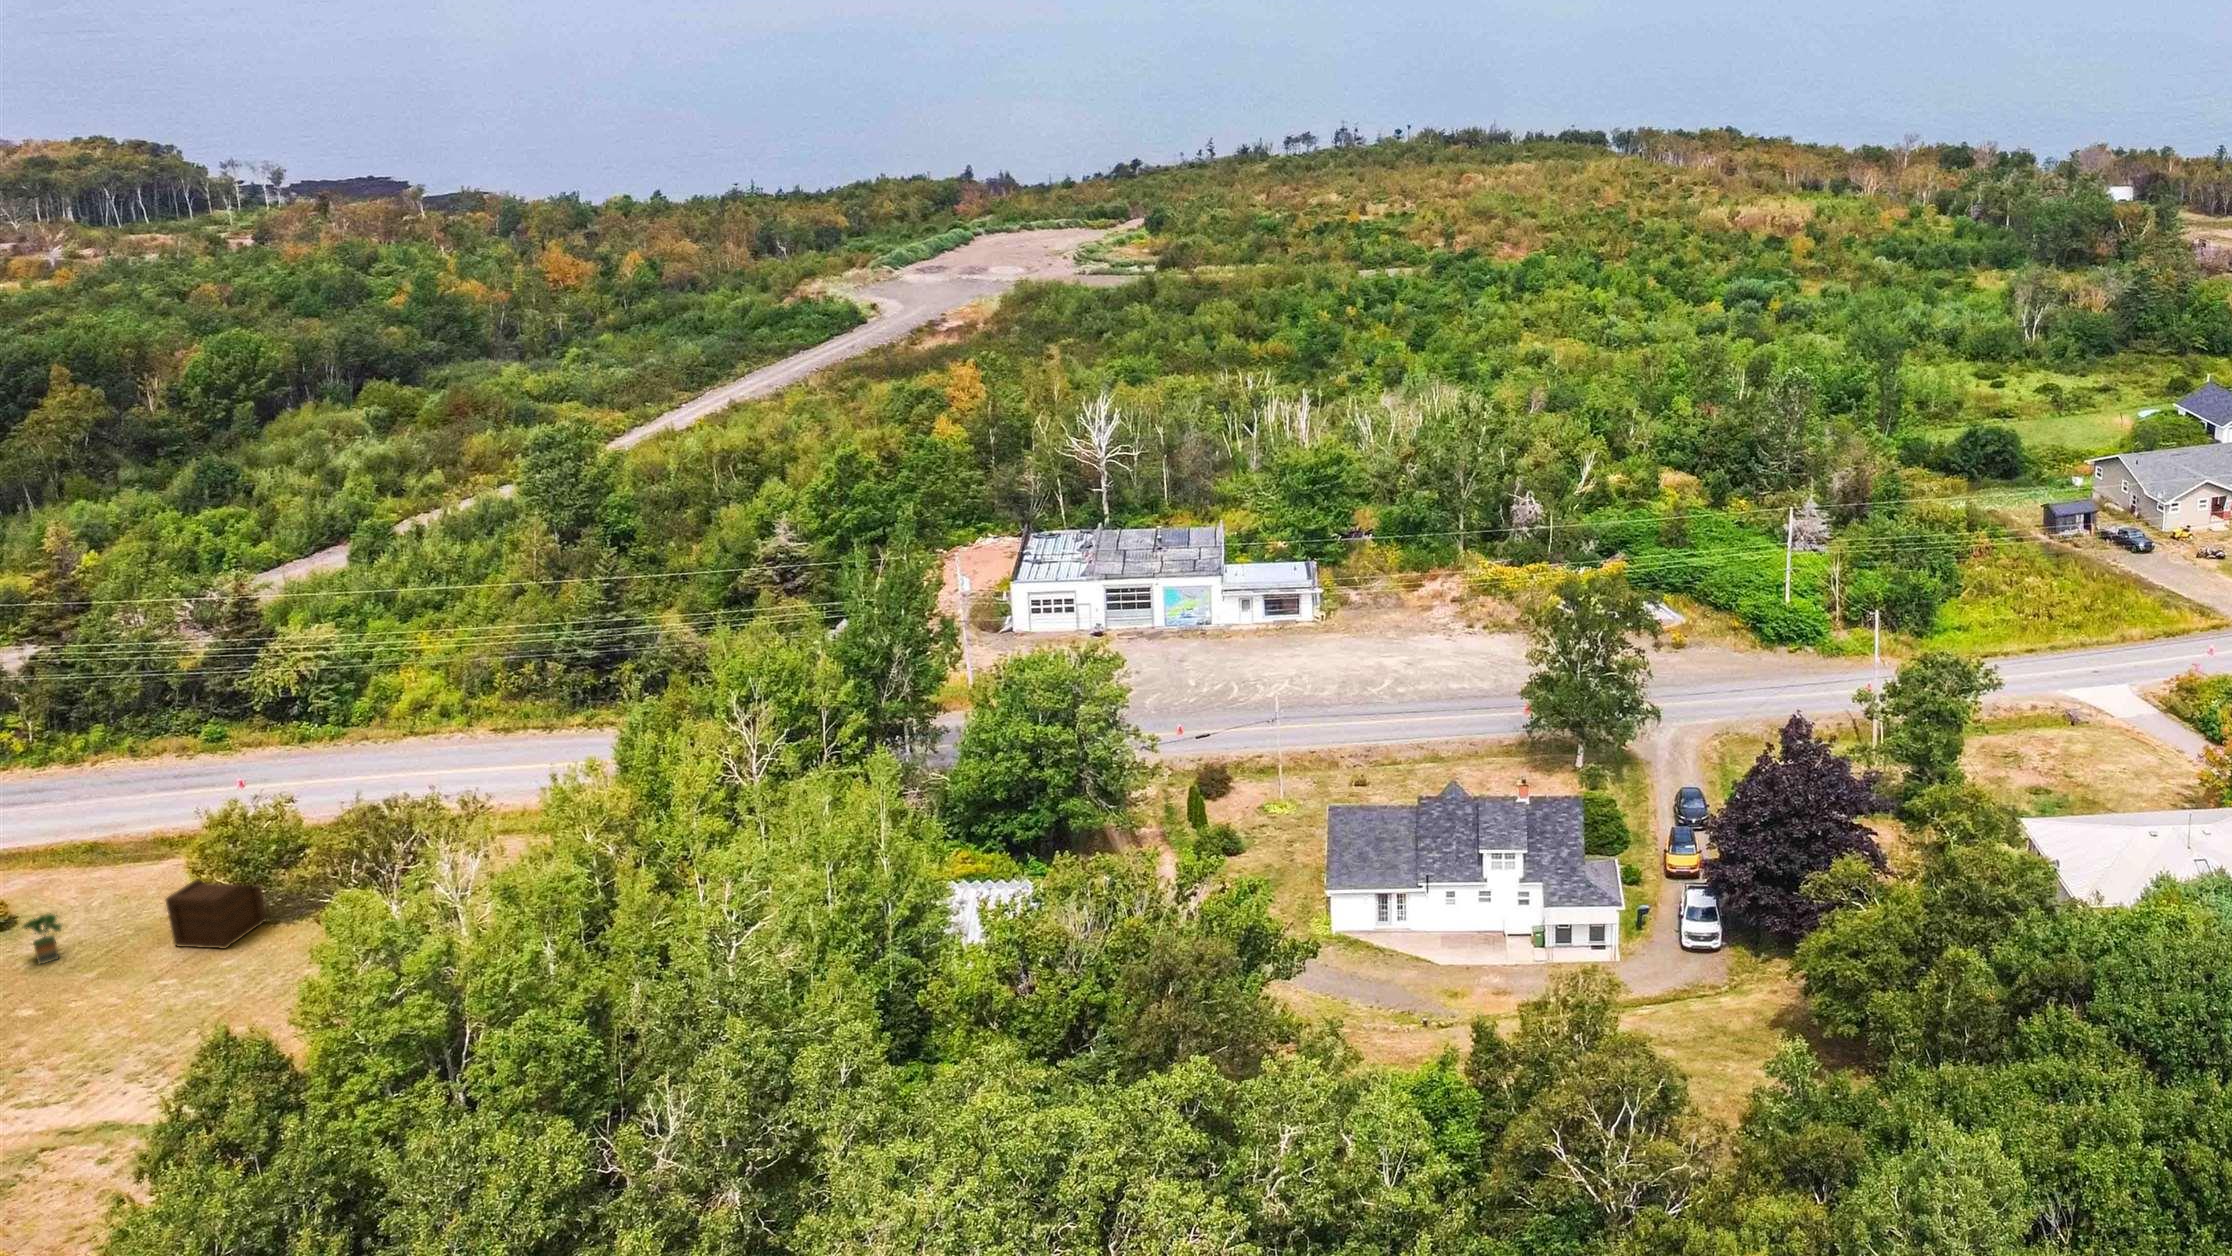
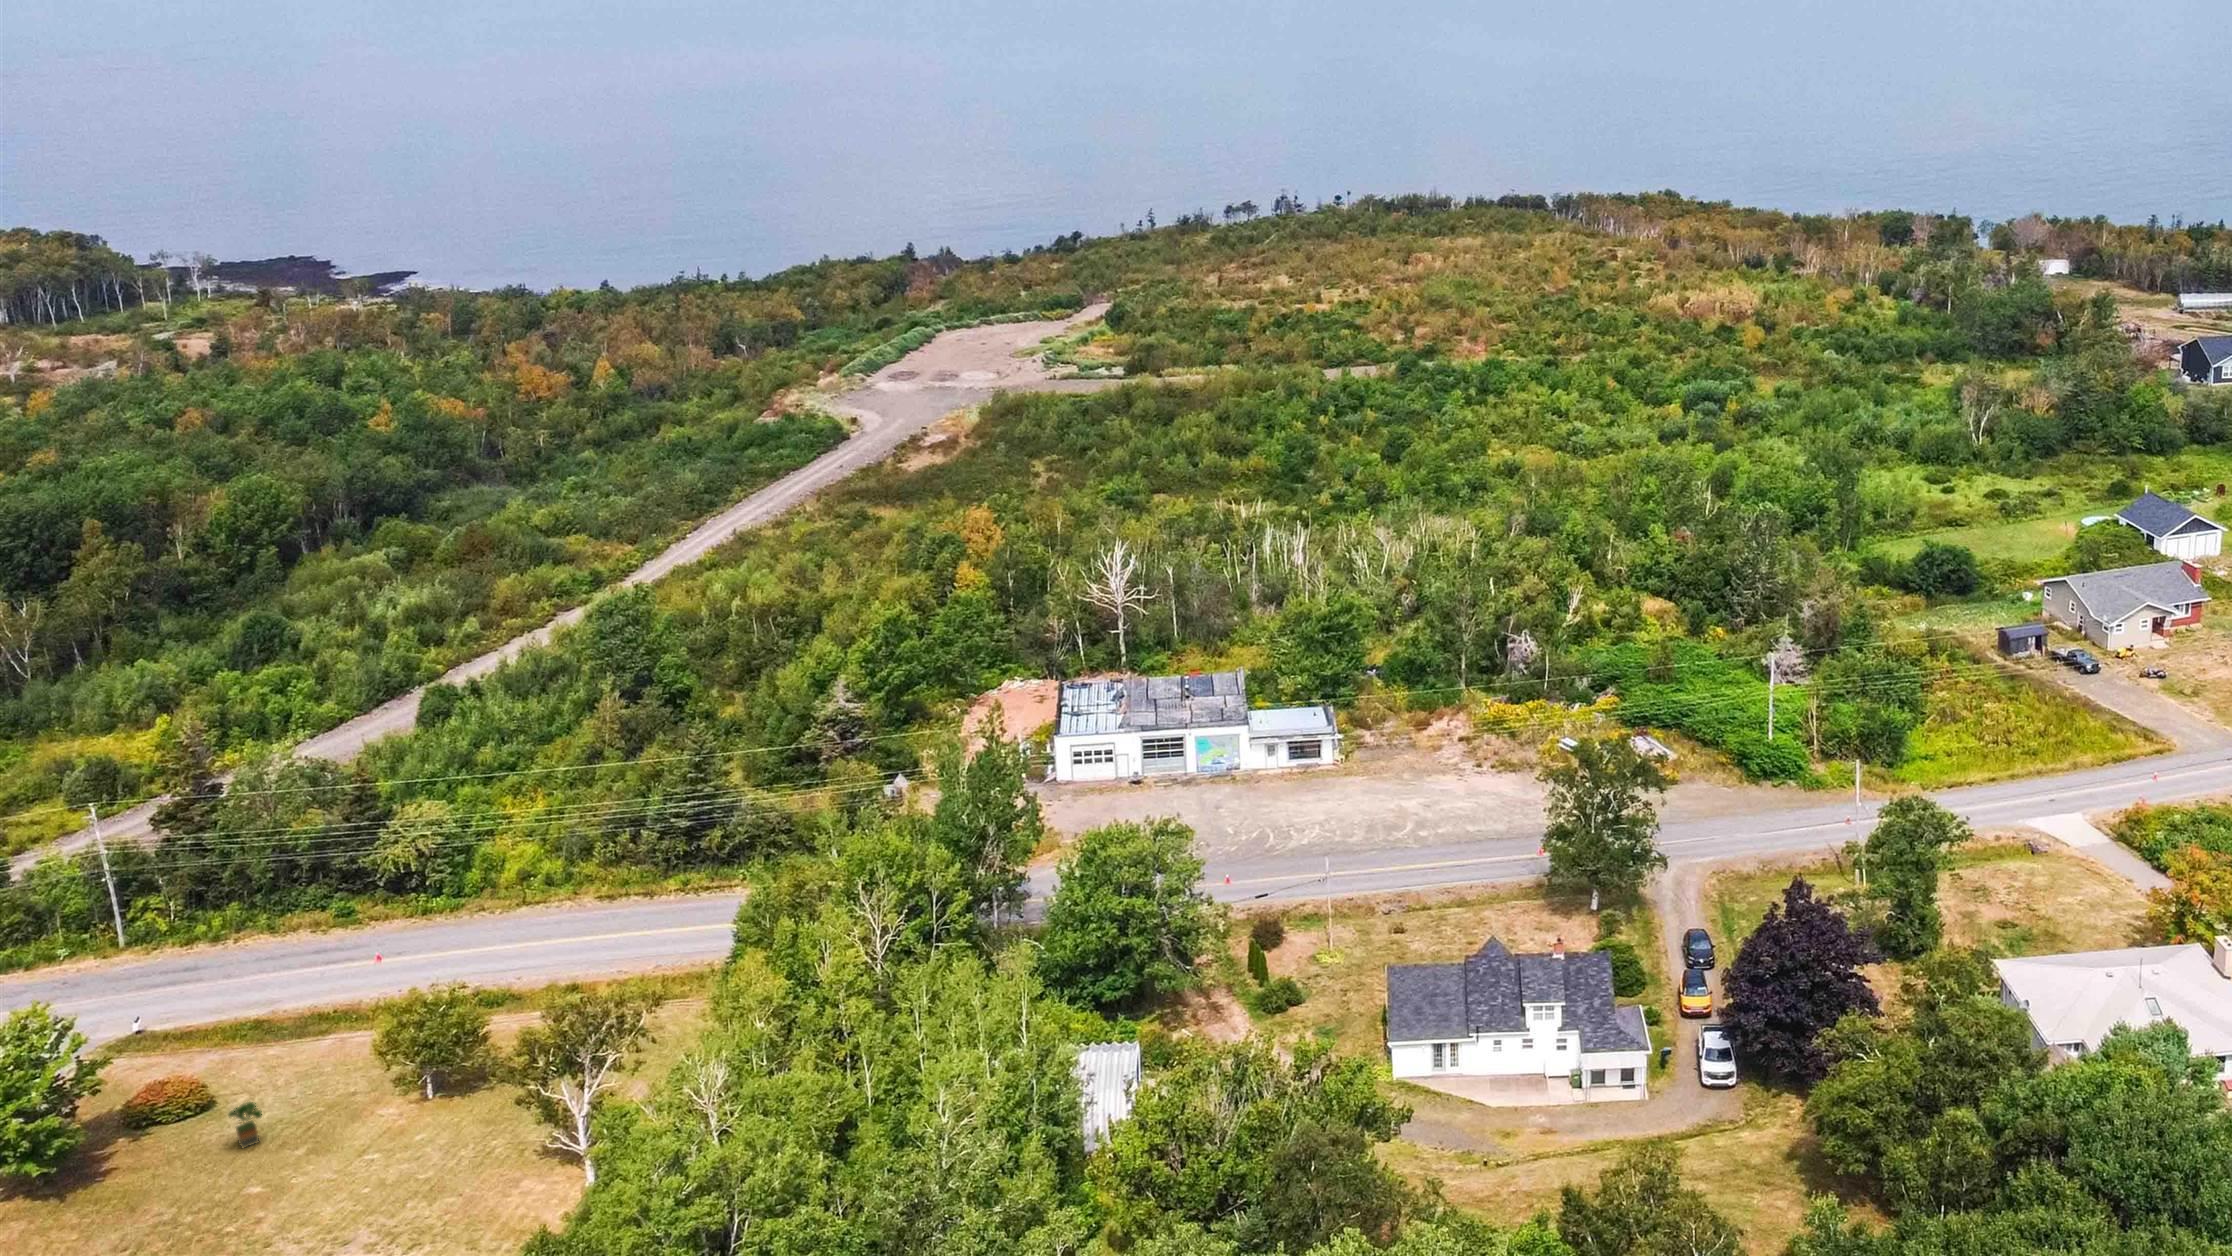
wooden crate: present [166,879,266,949] -> none [354,1057,438,1128]

